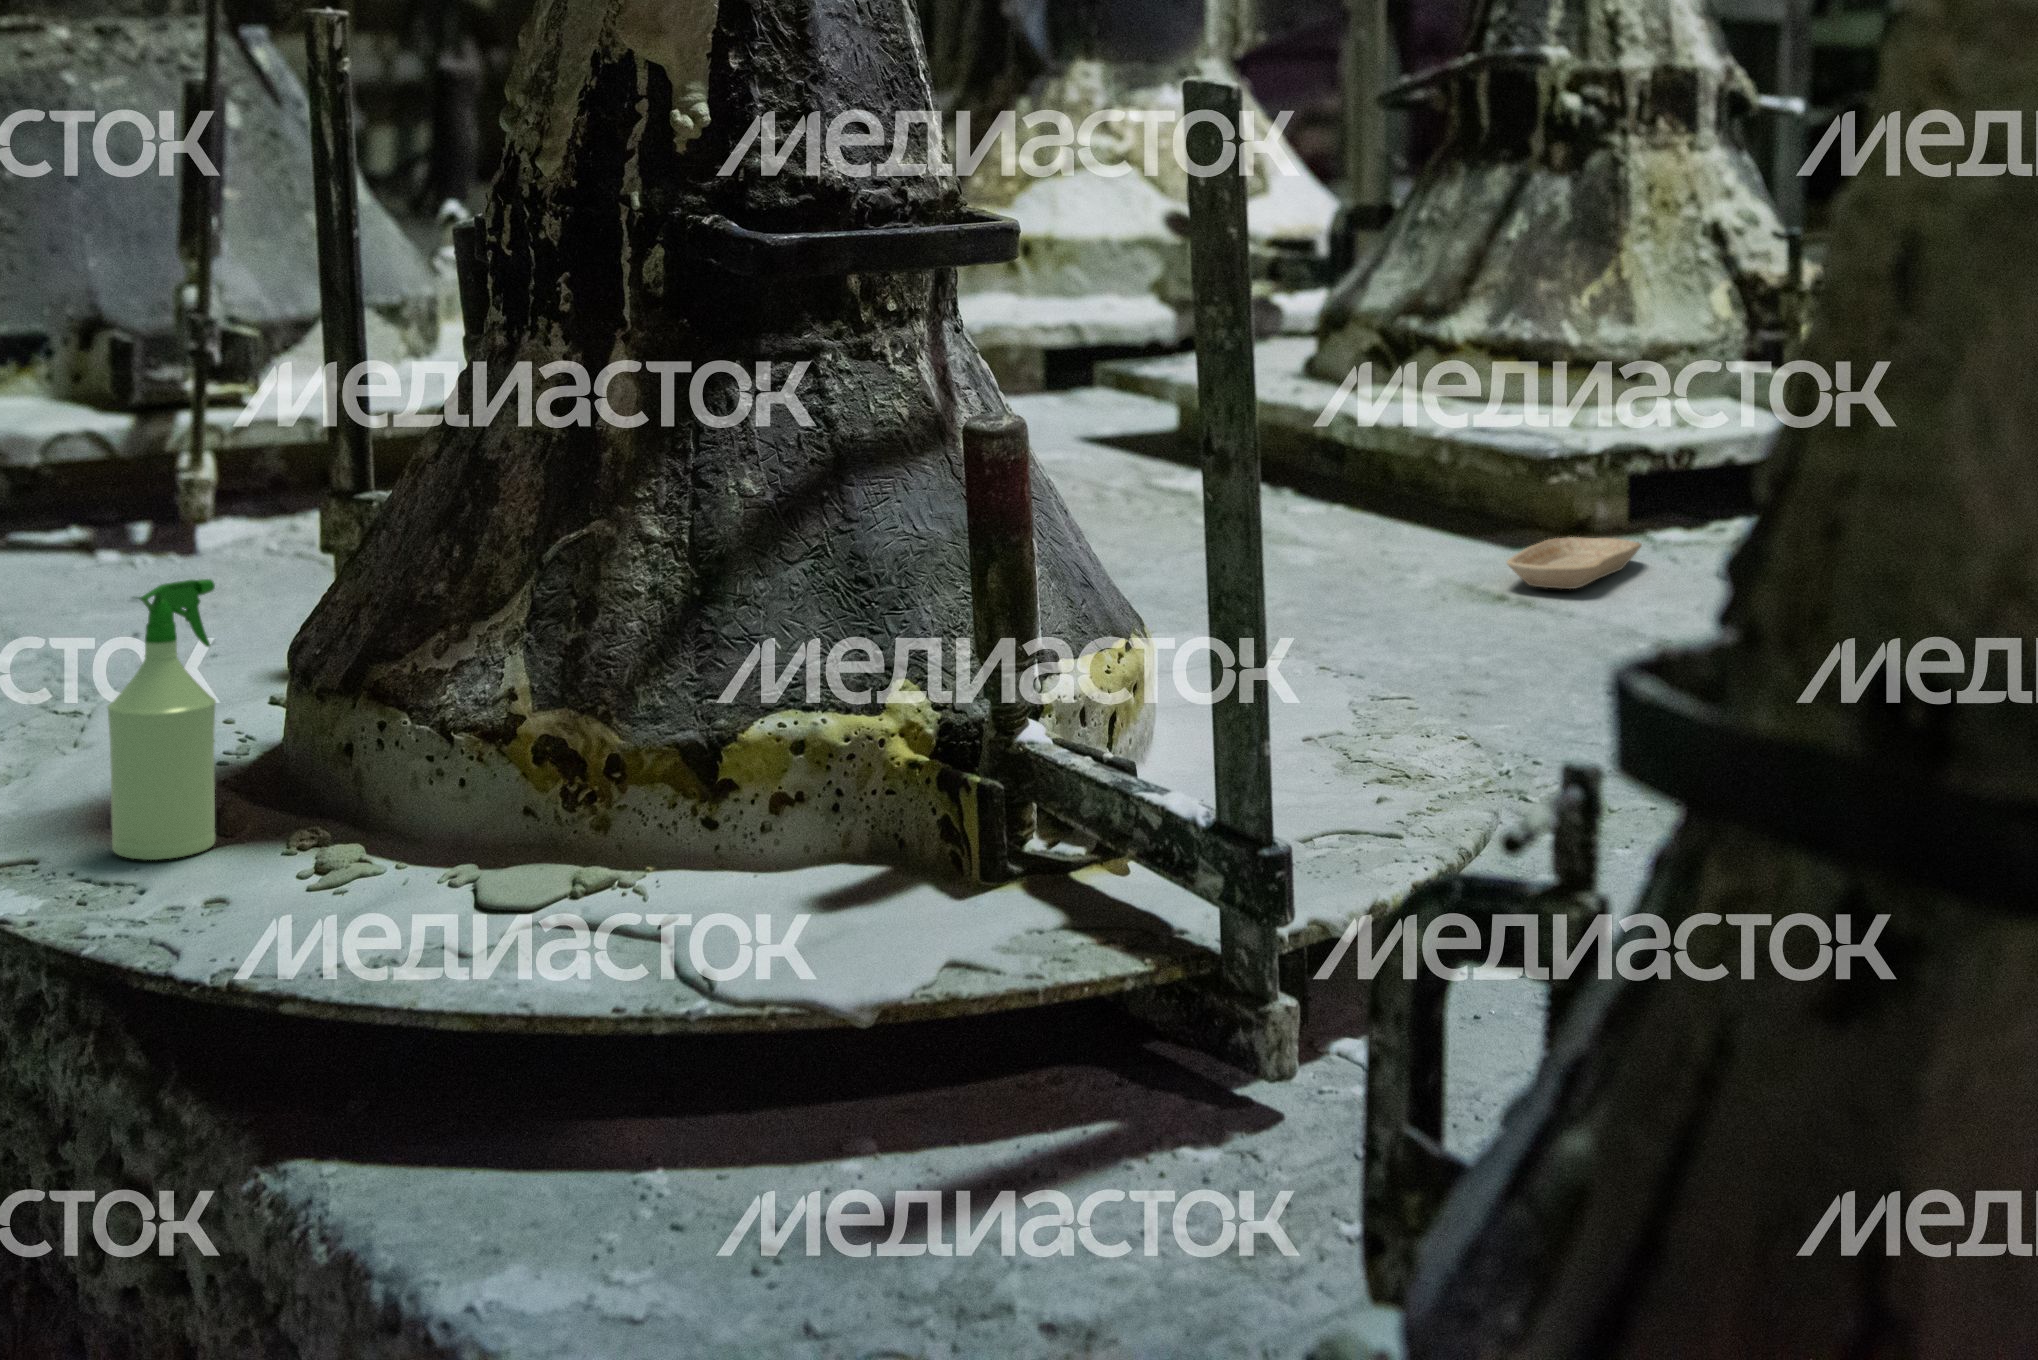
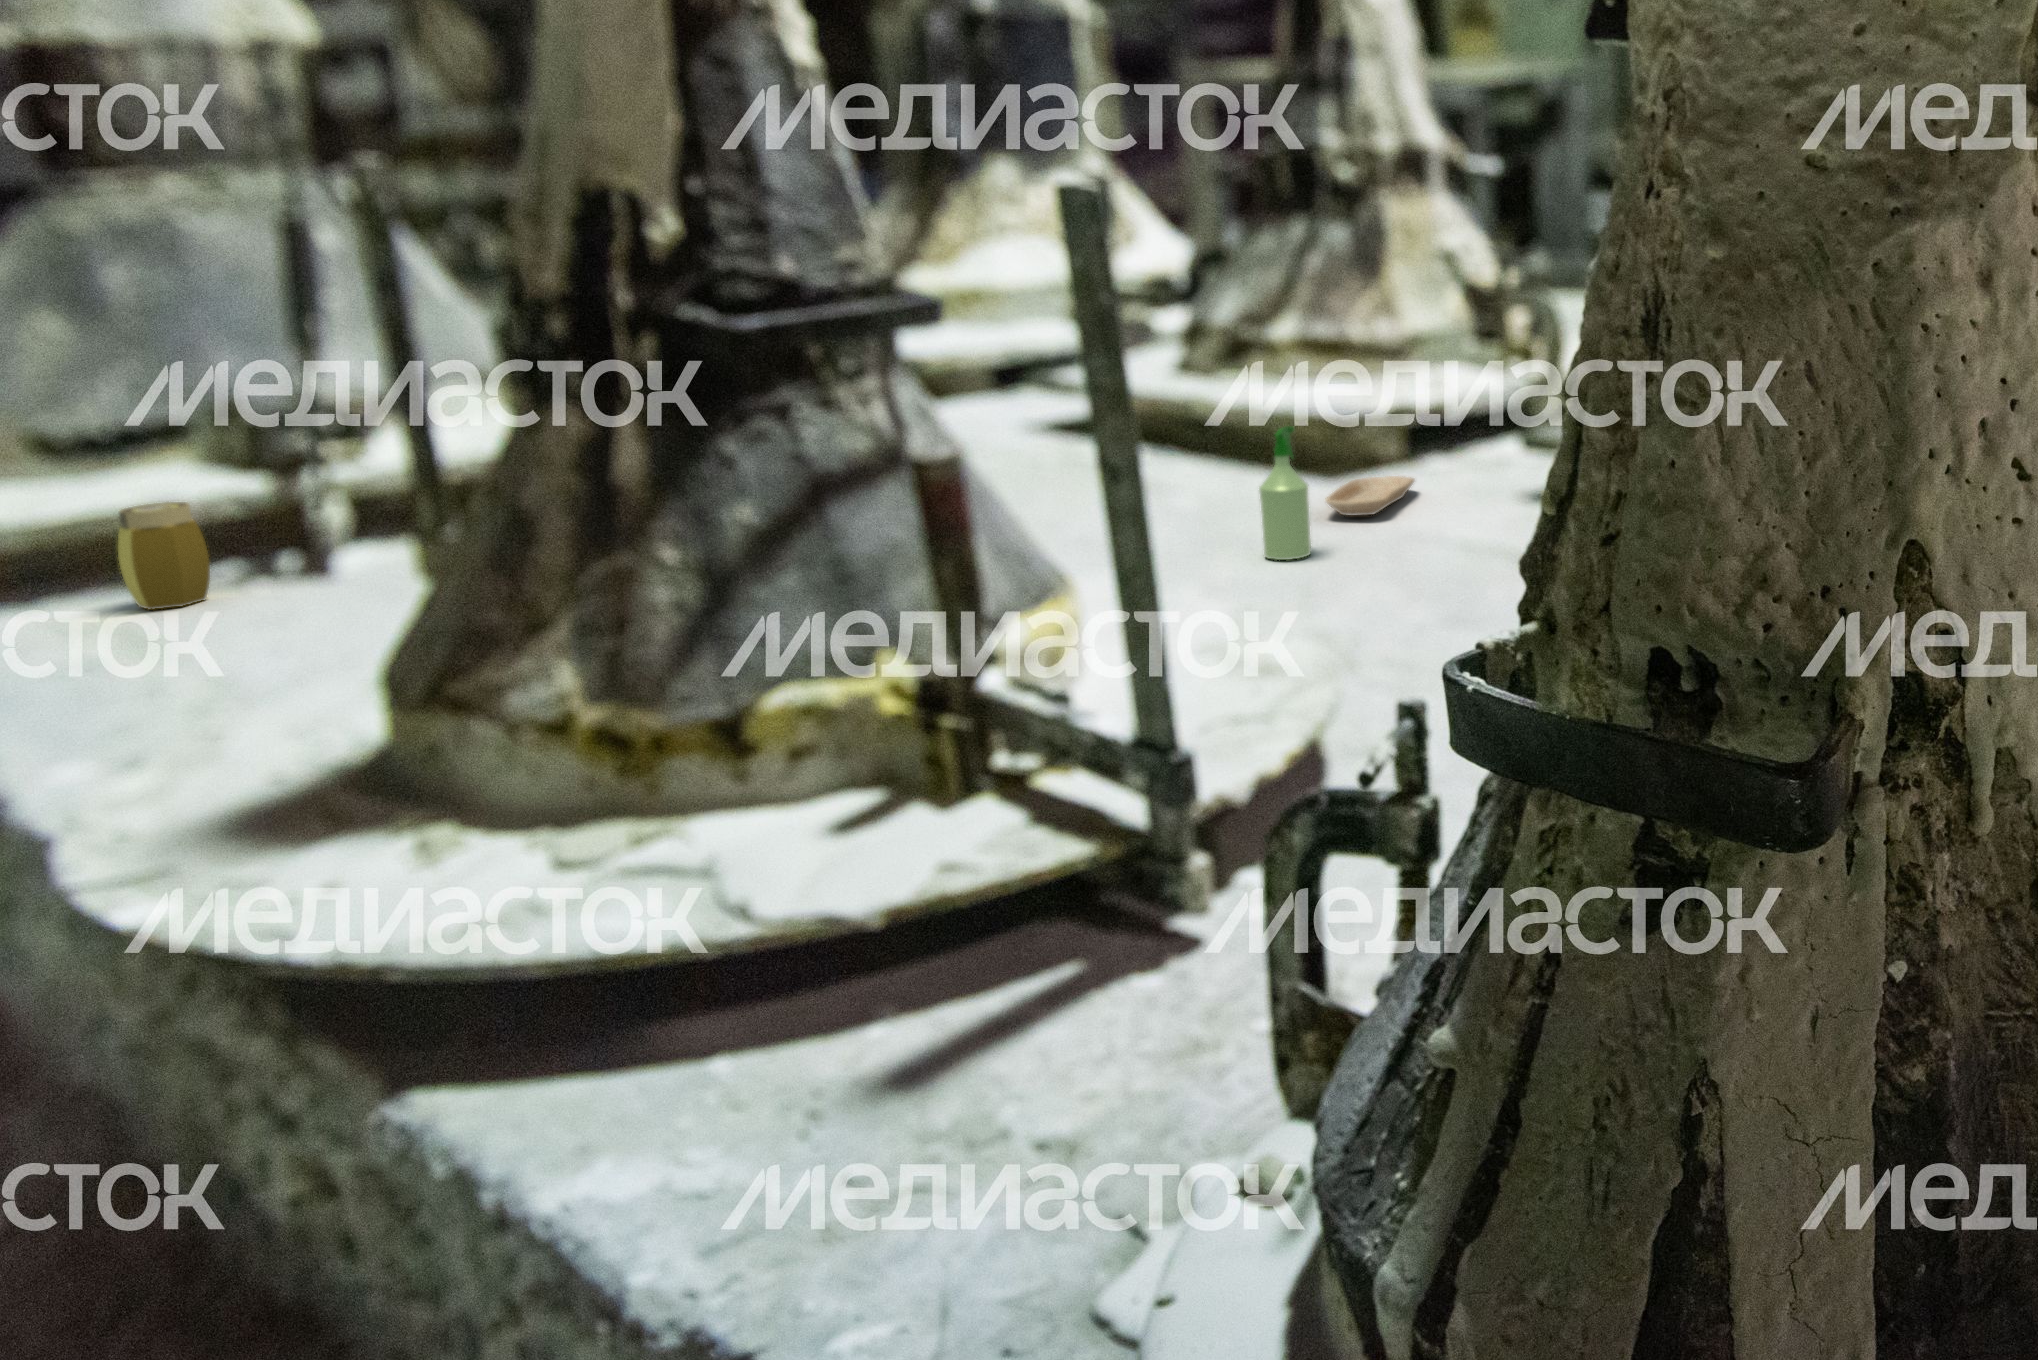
jar: none [28,448,122,578] -> present [118,502,210,610]
spray bottle: present [107,579,216,860] -> present [1259,426,1311,560]

